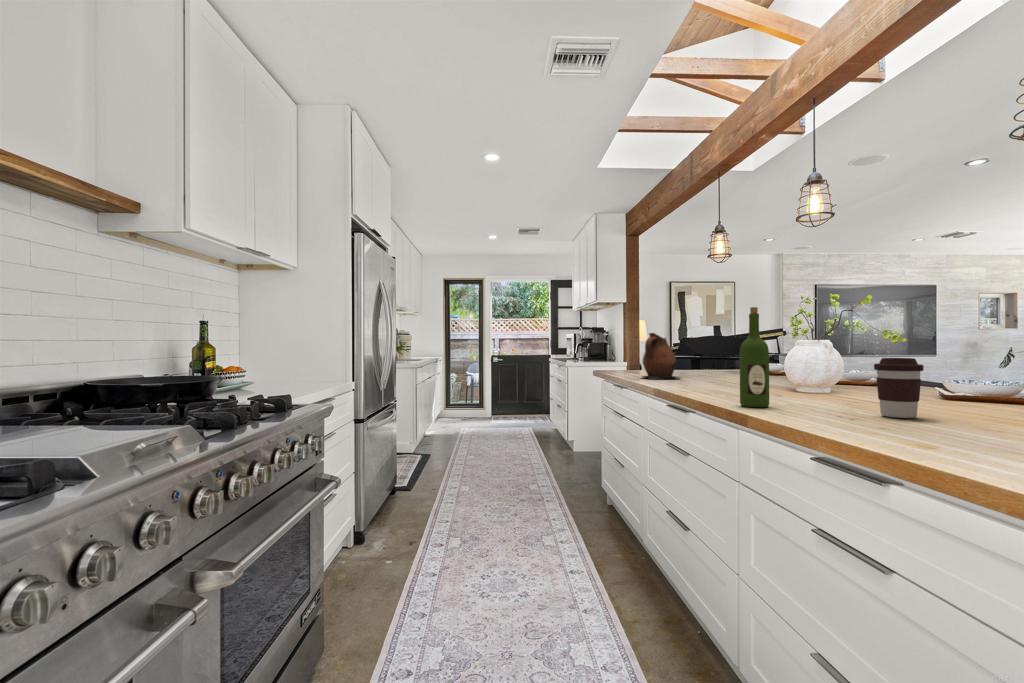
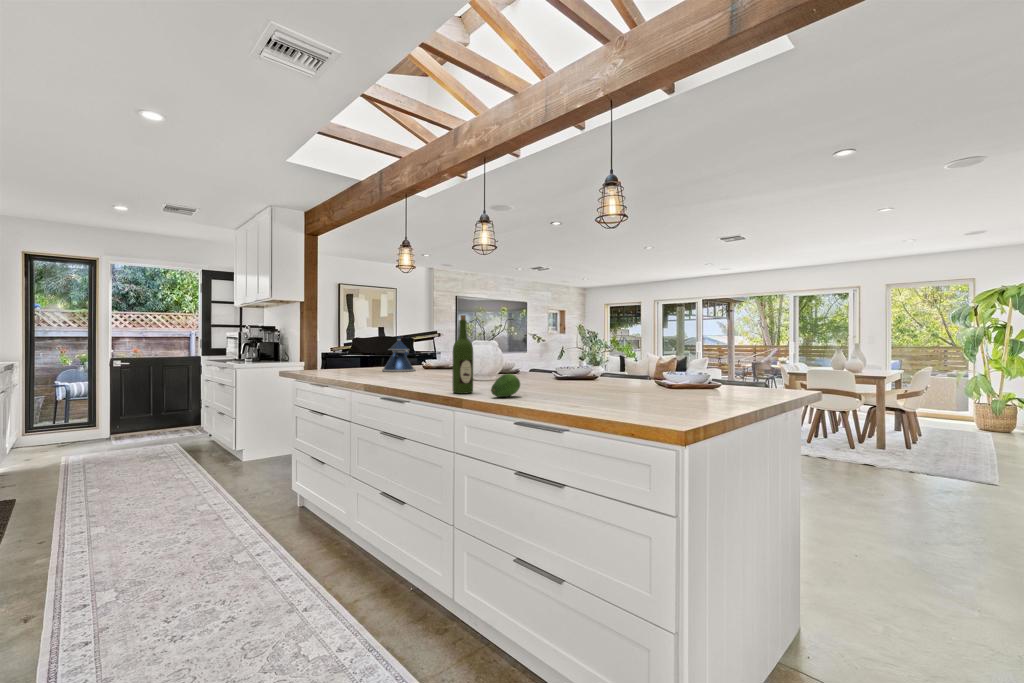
ceramic pitcher: present [642,333,680,378] -> none [337,333,379,376]
teapot: none [693,335,733,375] -> present [382,336,415,372]
coffee cup: present [874,358,924,418] -> none [538,354,564,393]
fruit: none [785,385,835,417] -> present [491,374,520,397]

